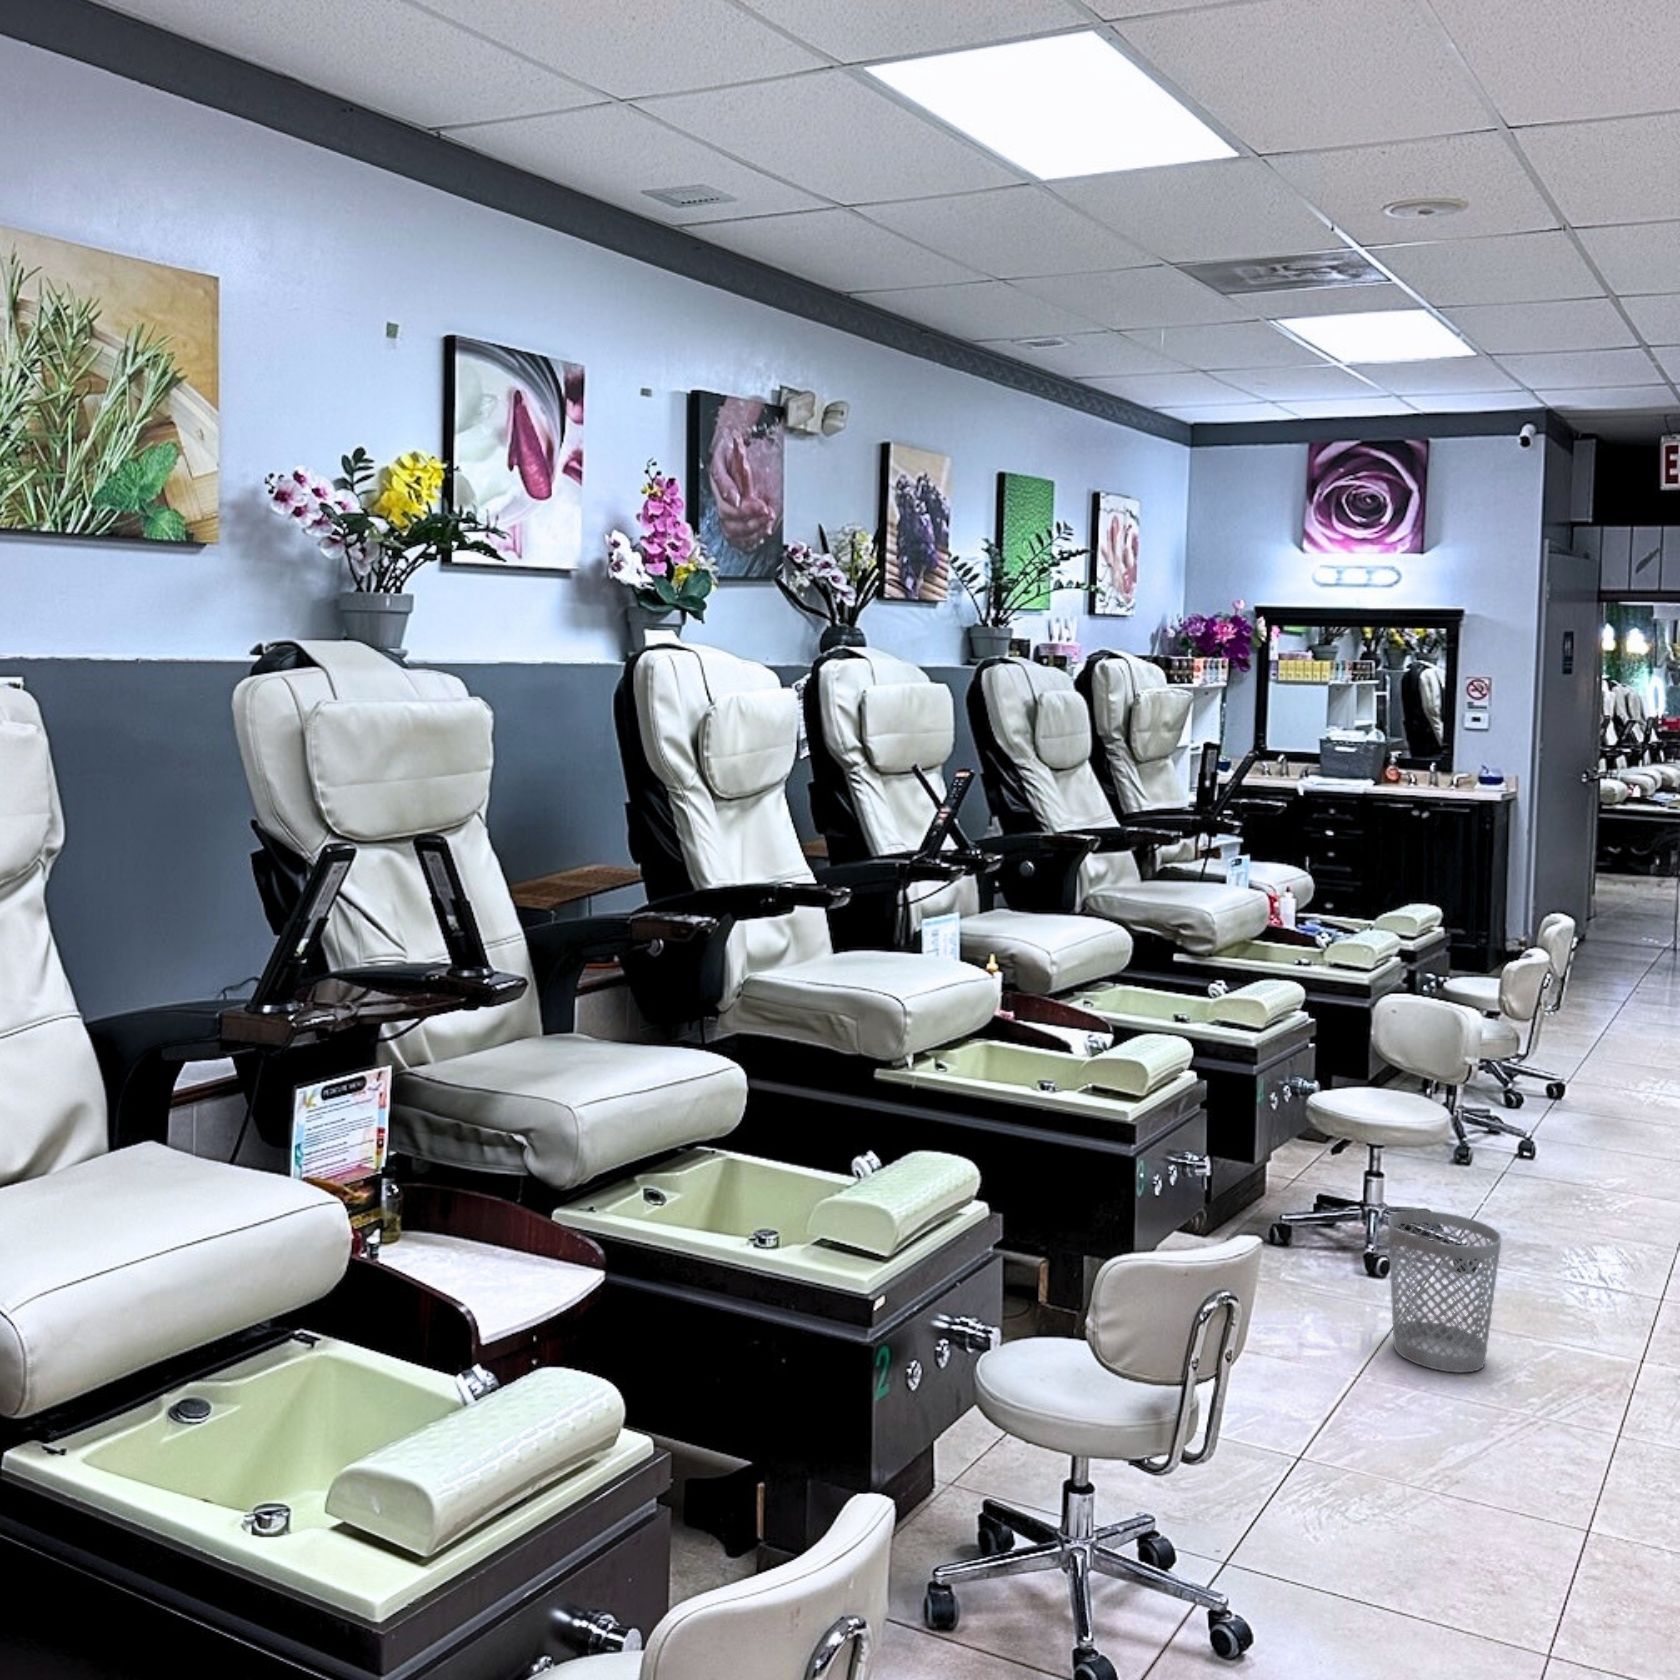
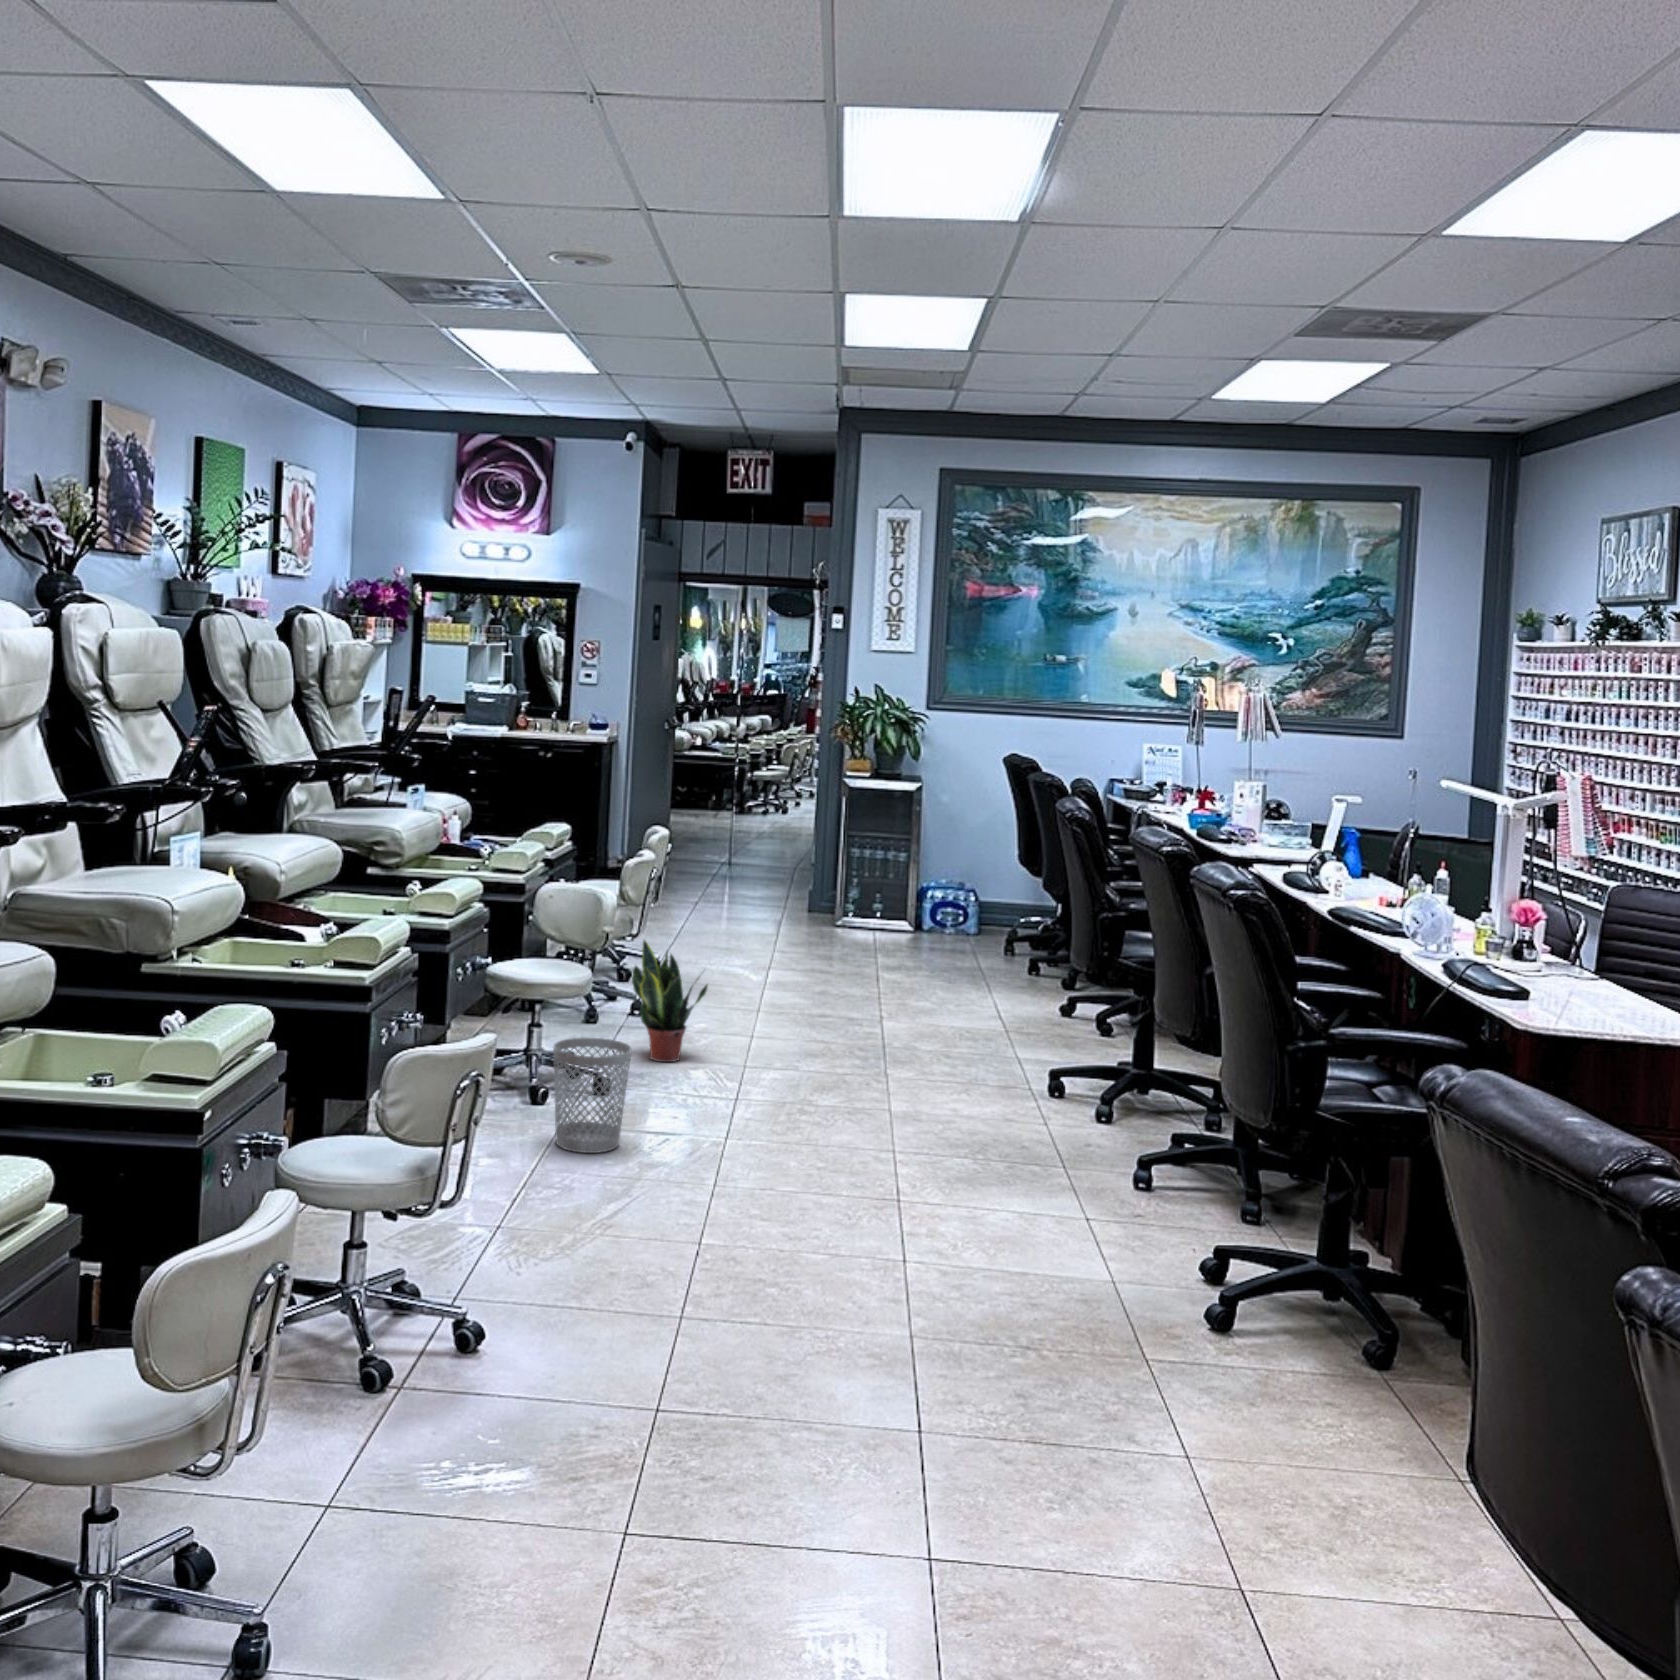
potted plant: none [1516,1076,1631,1245] -> present [632,940,708,1062]

